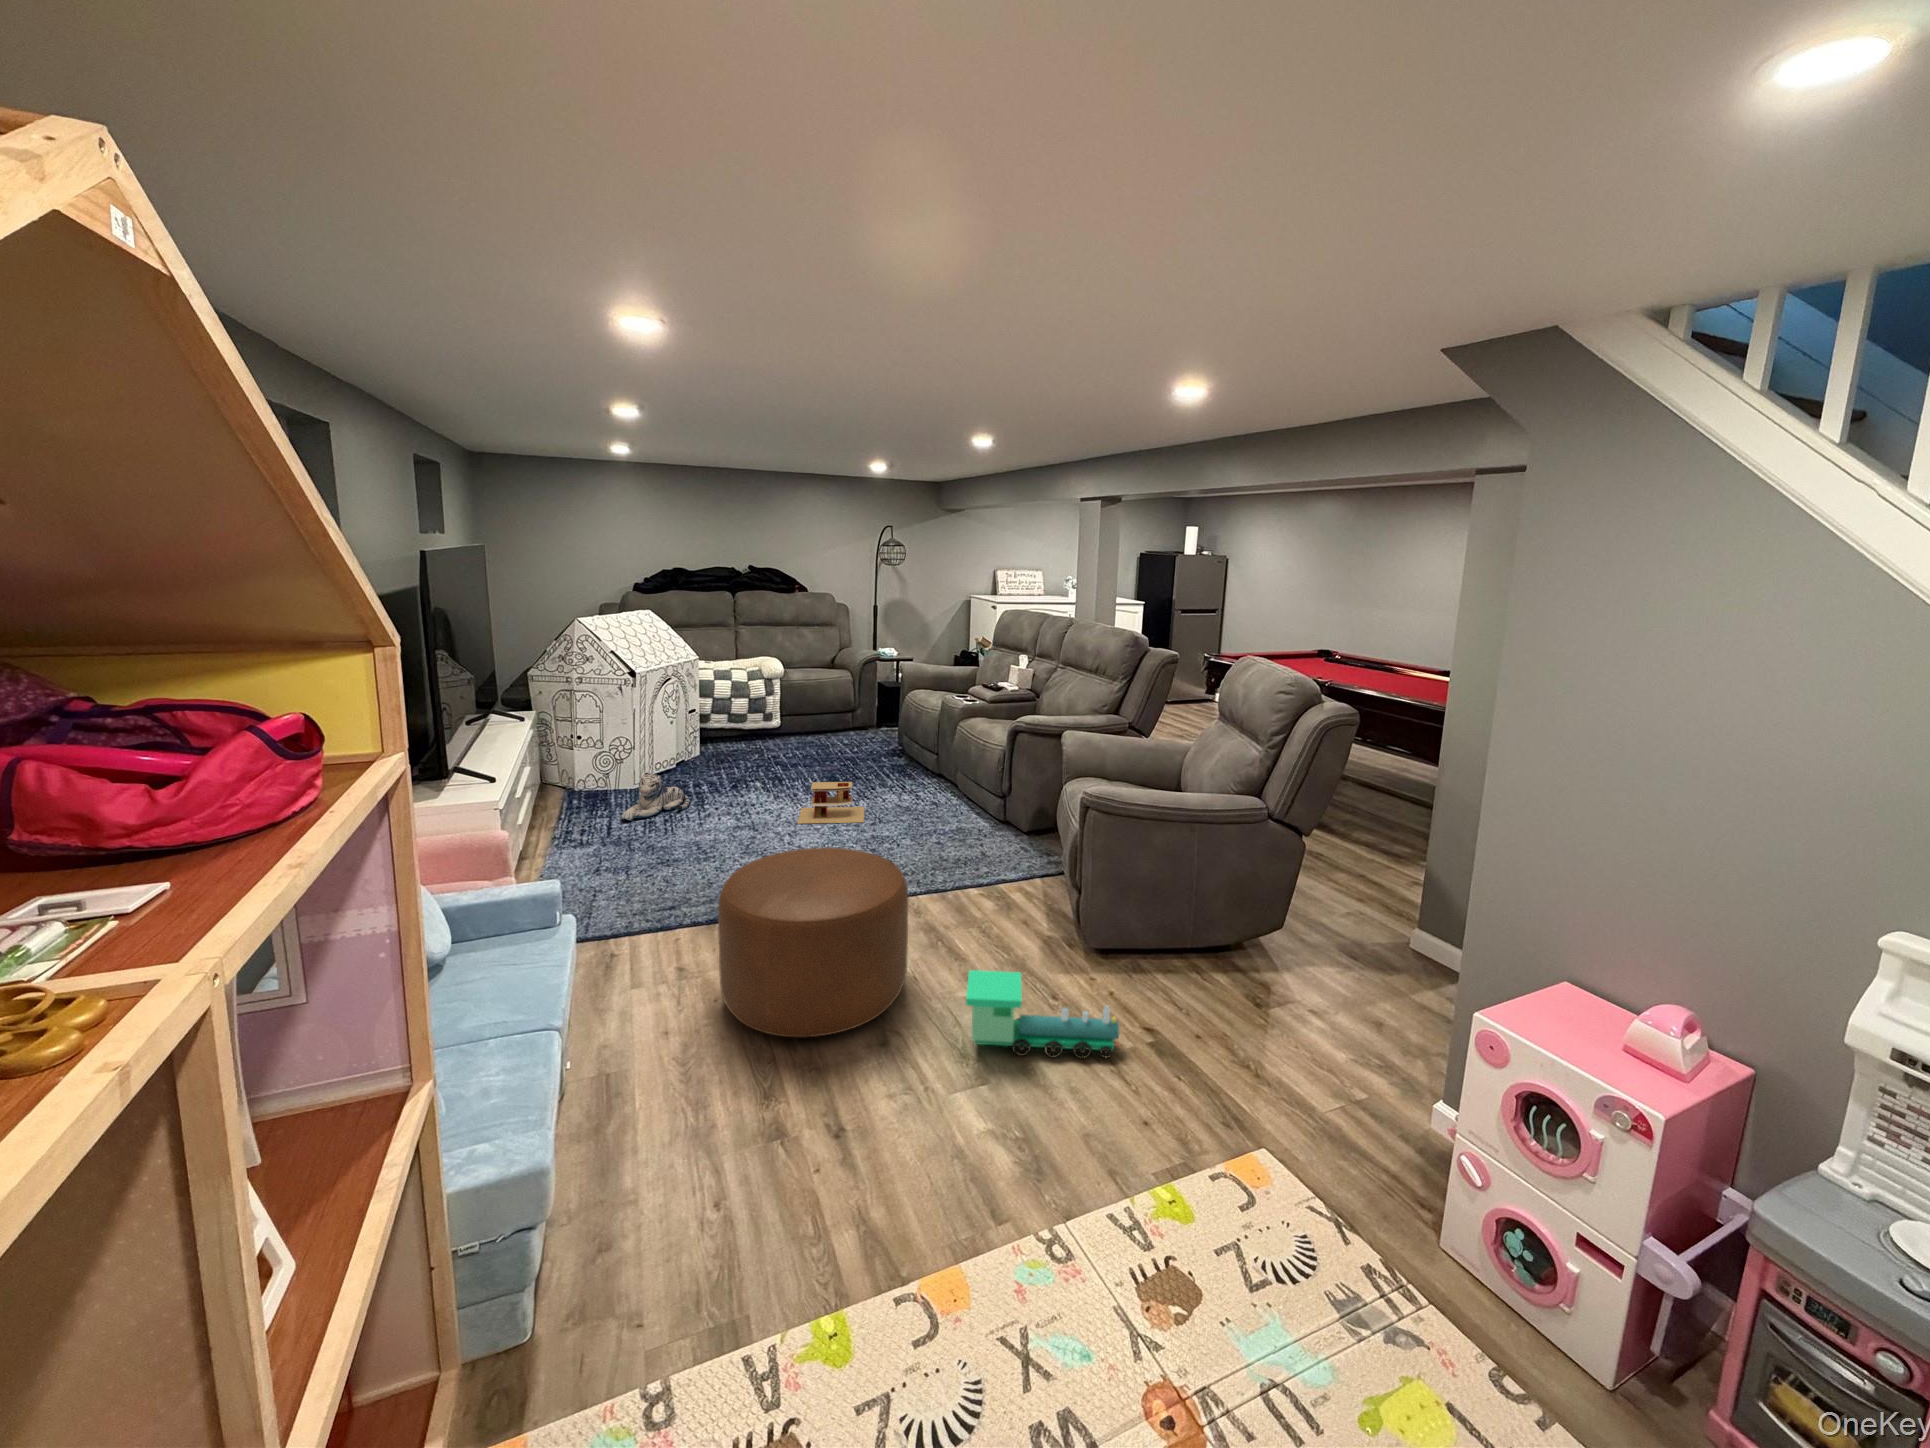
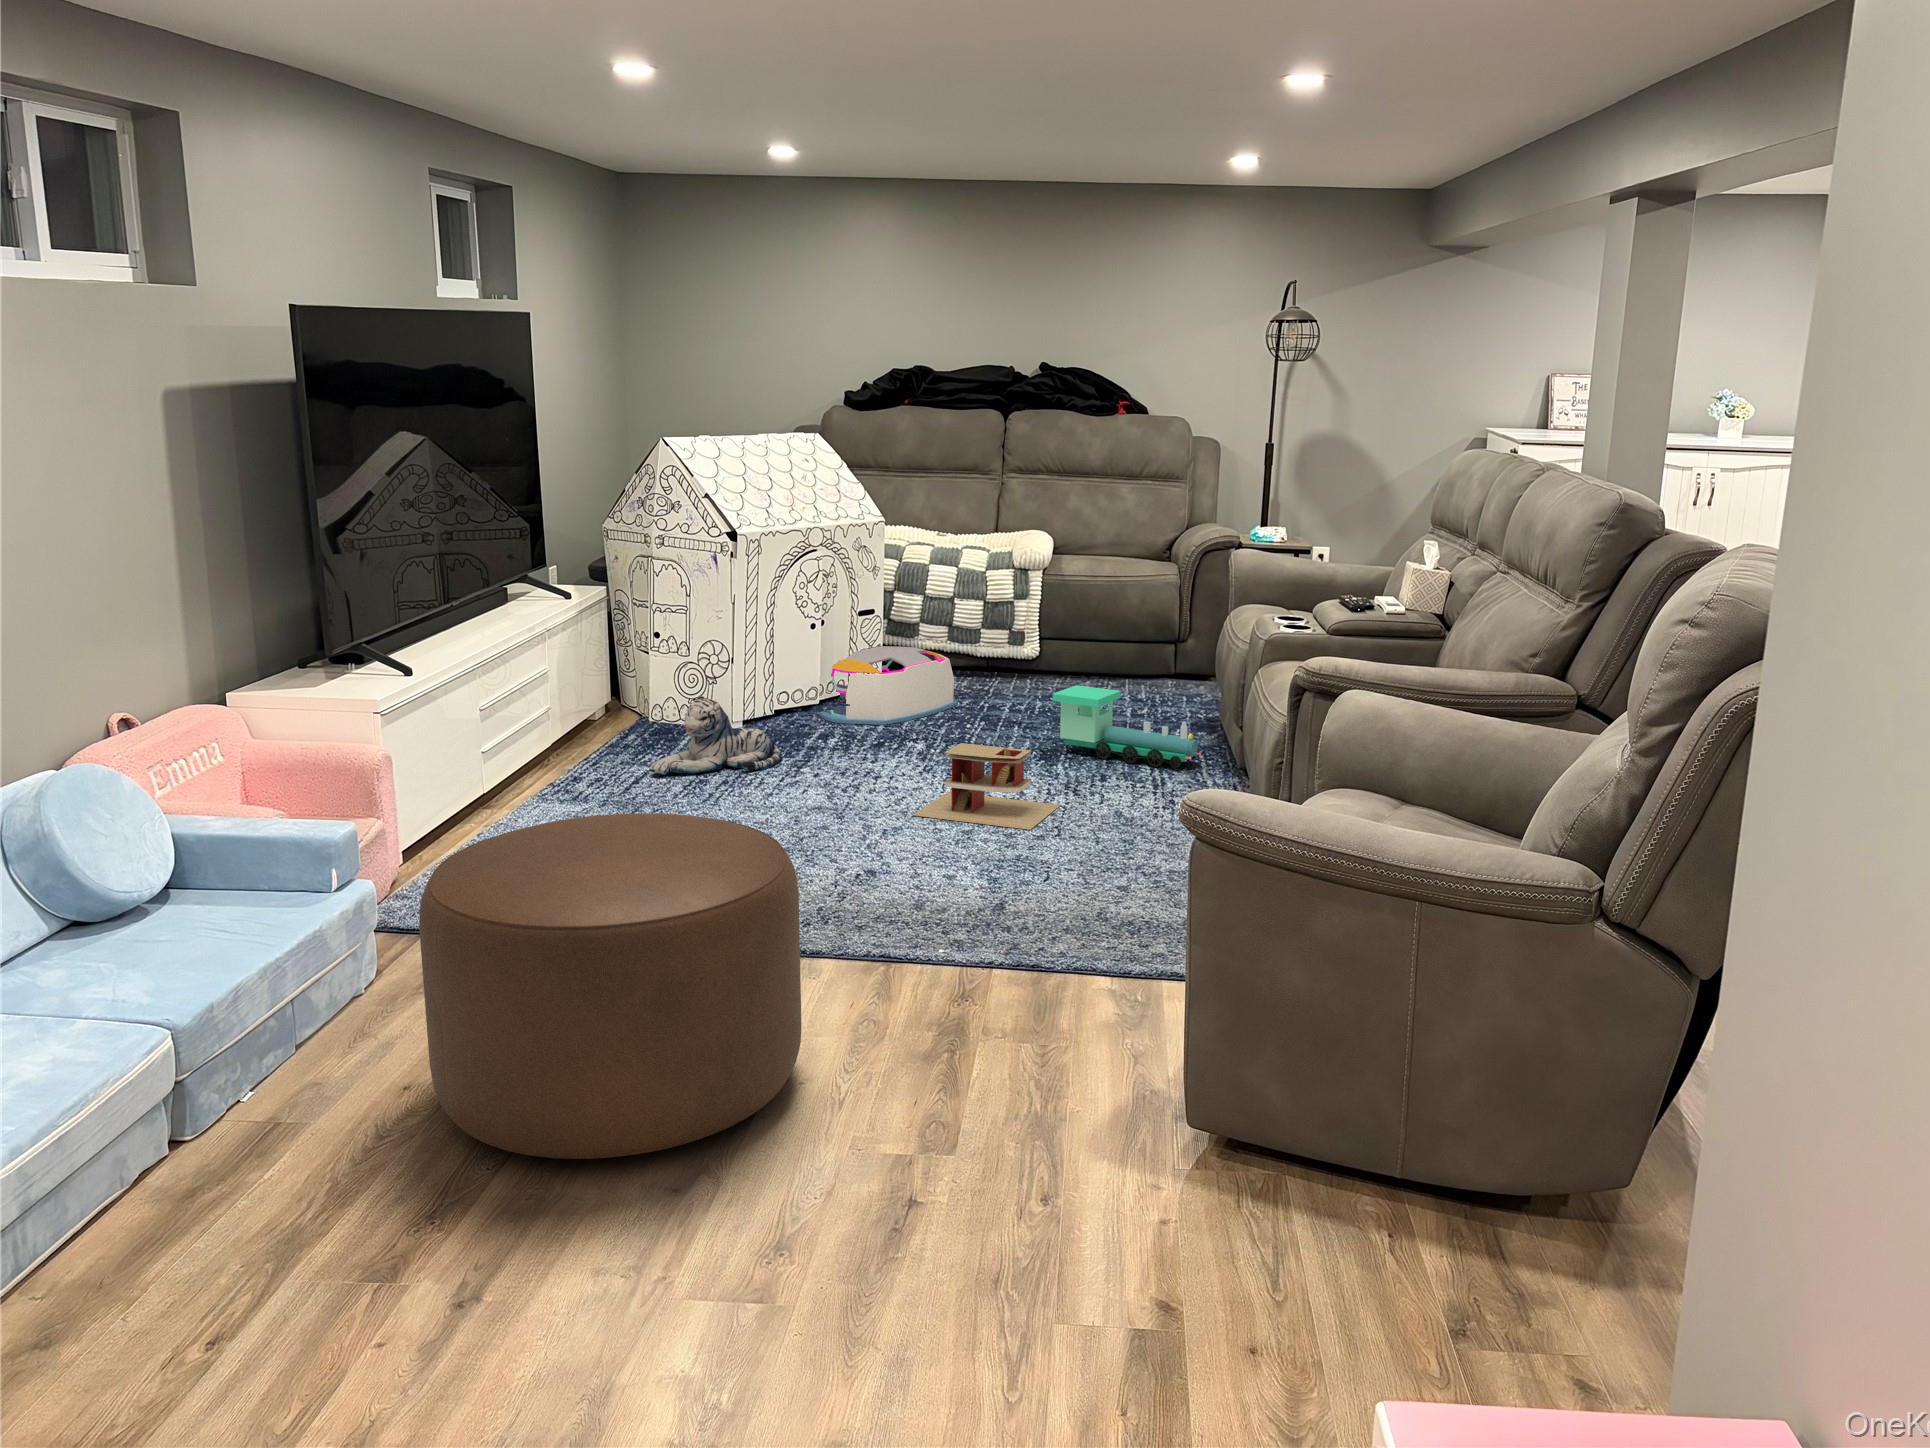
storage bin: none [675,728,752,775] -> present [818,646,958,725]
toy train: present [966,970,1120,1058] -> present [1053,685,1201,768]

